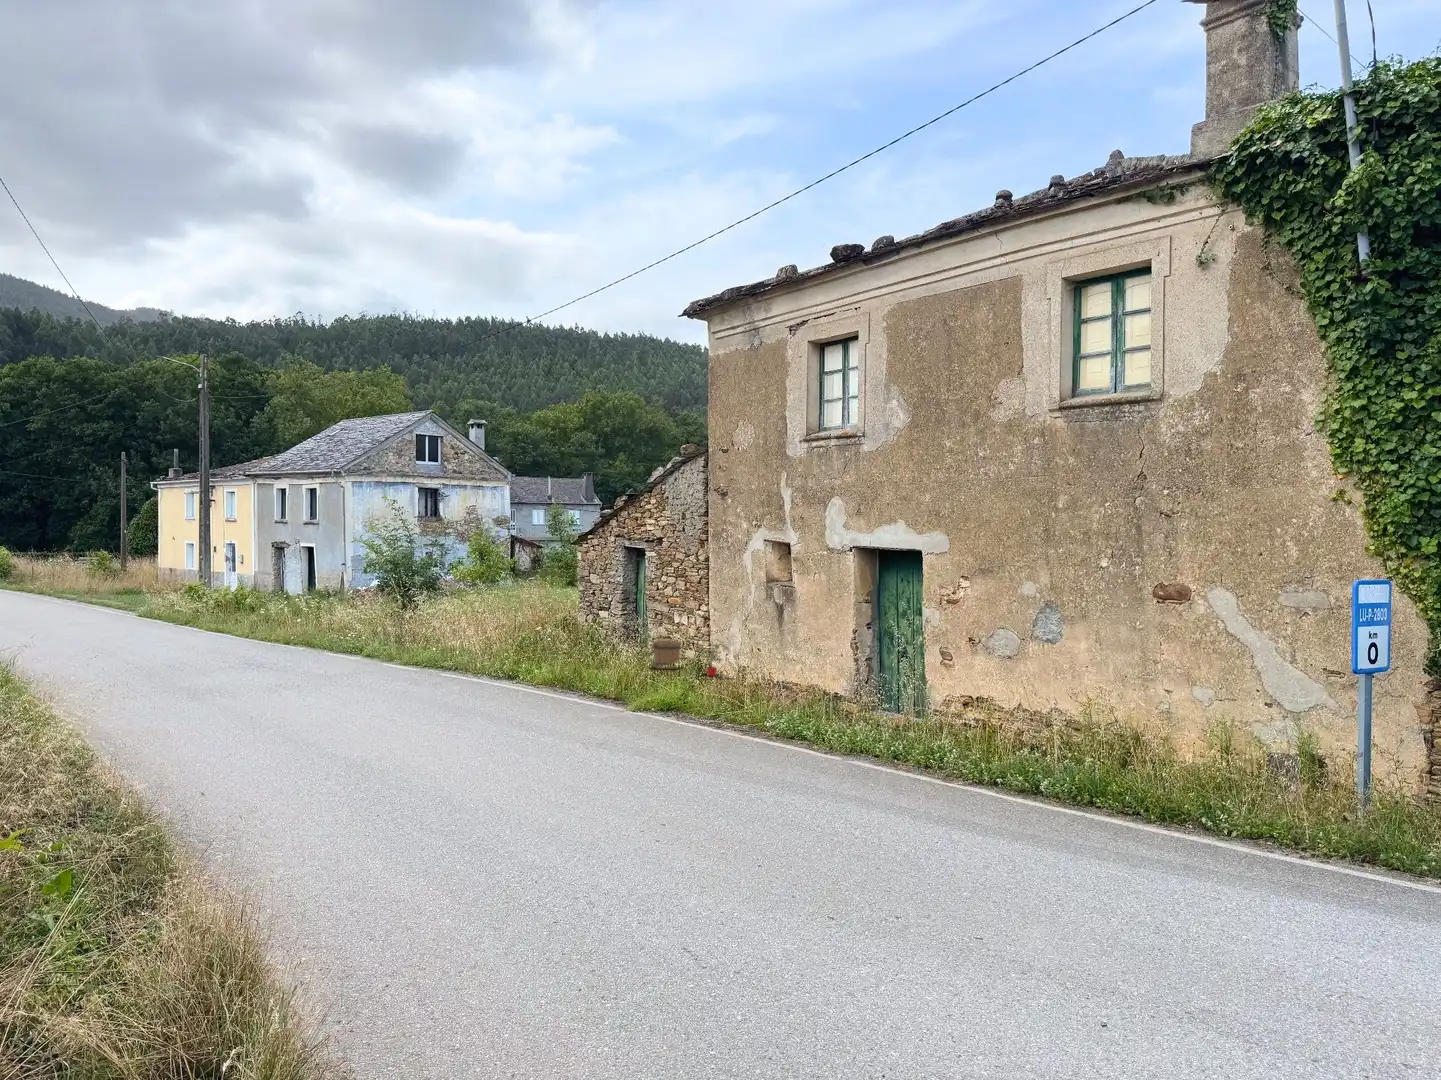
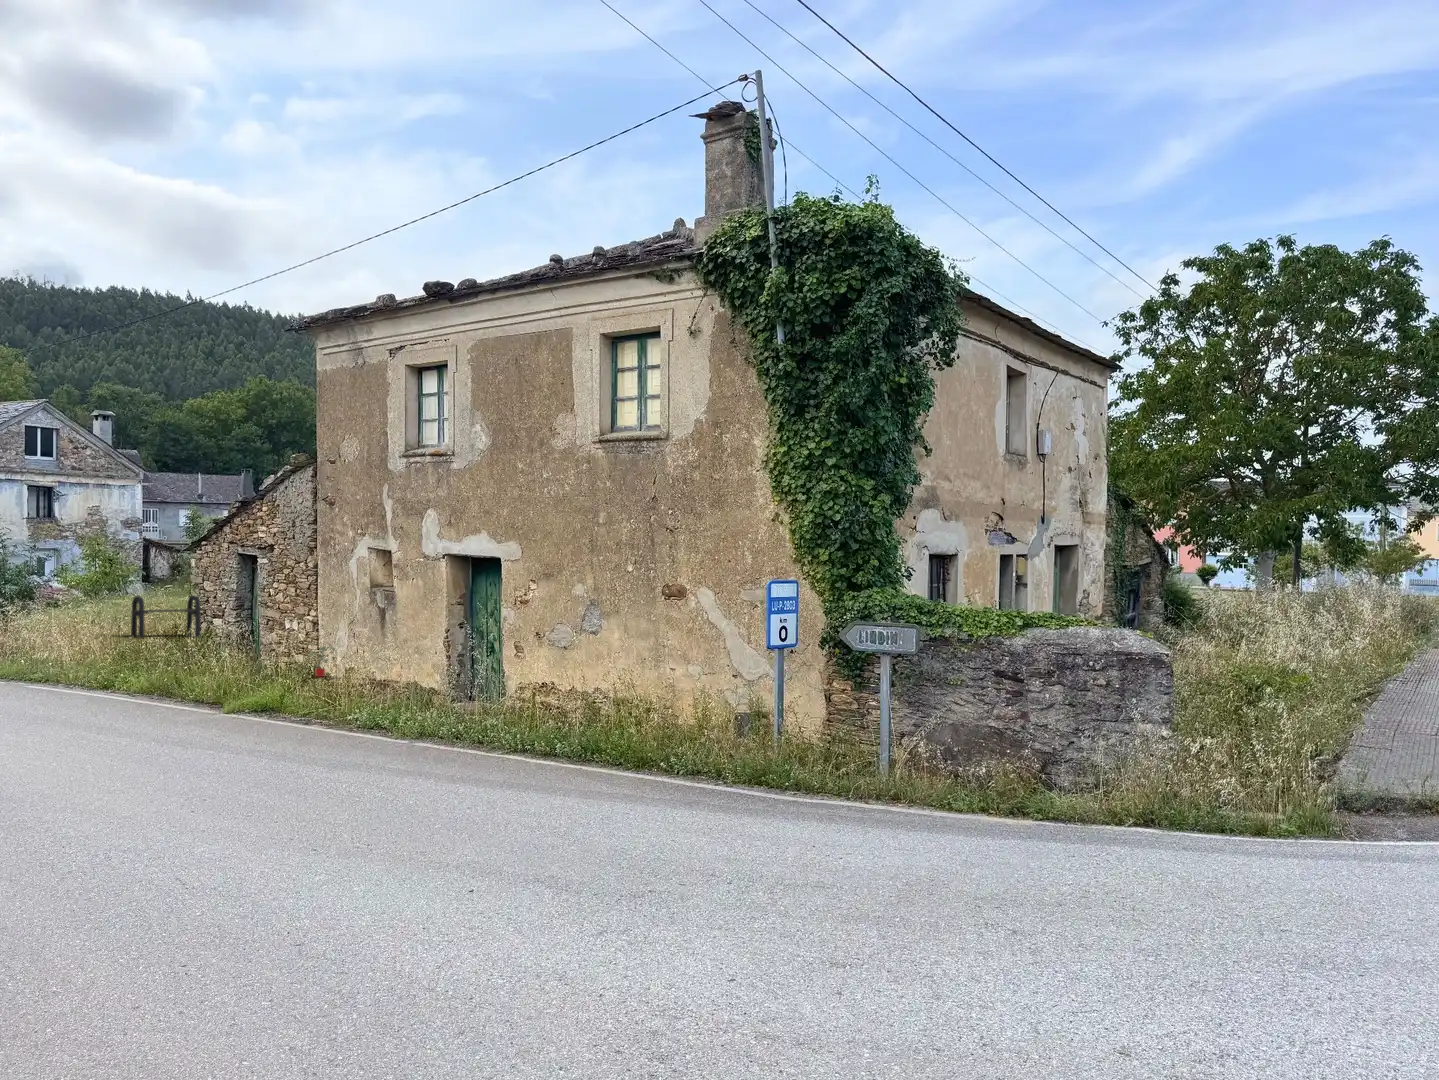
bench: none [524,588,587,630] -> present [131,595,201,639]
bucket: present [651,640,681,669] -> none [261,645,293,672]

